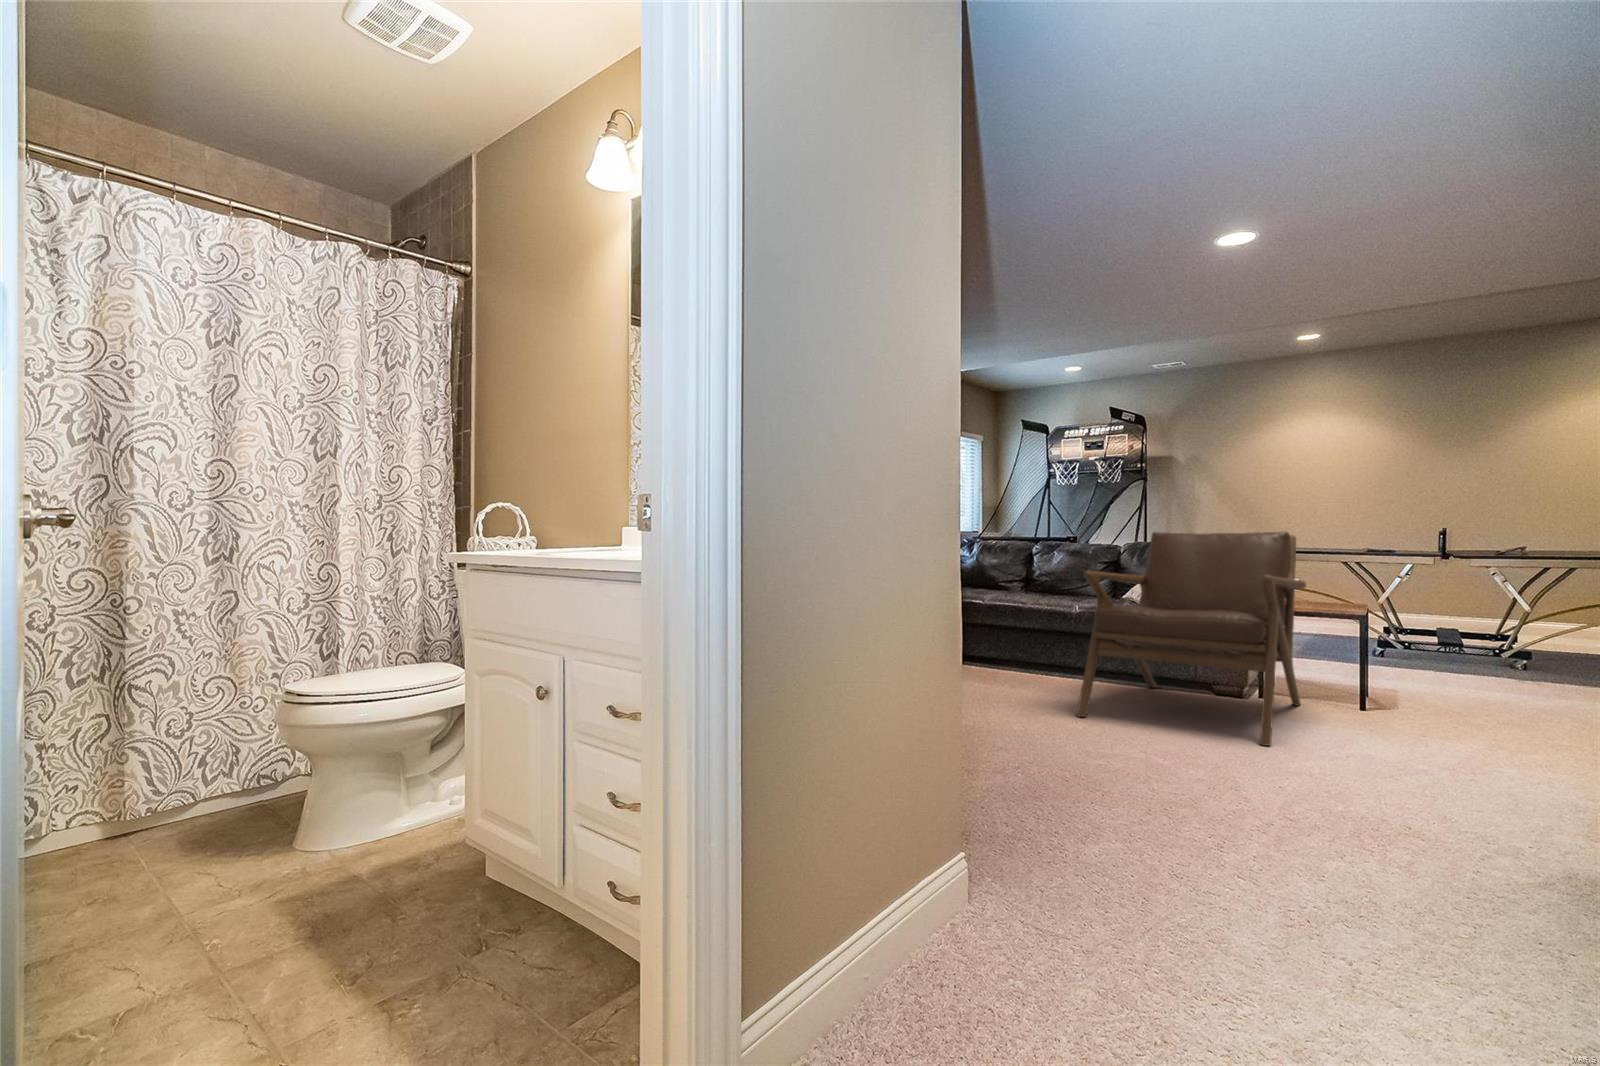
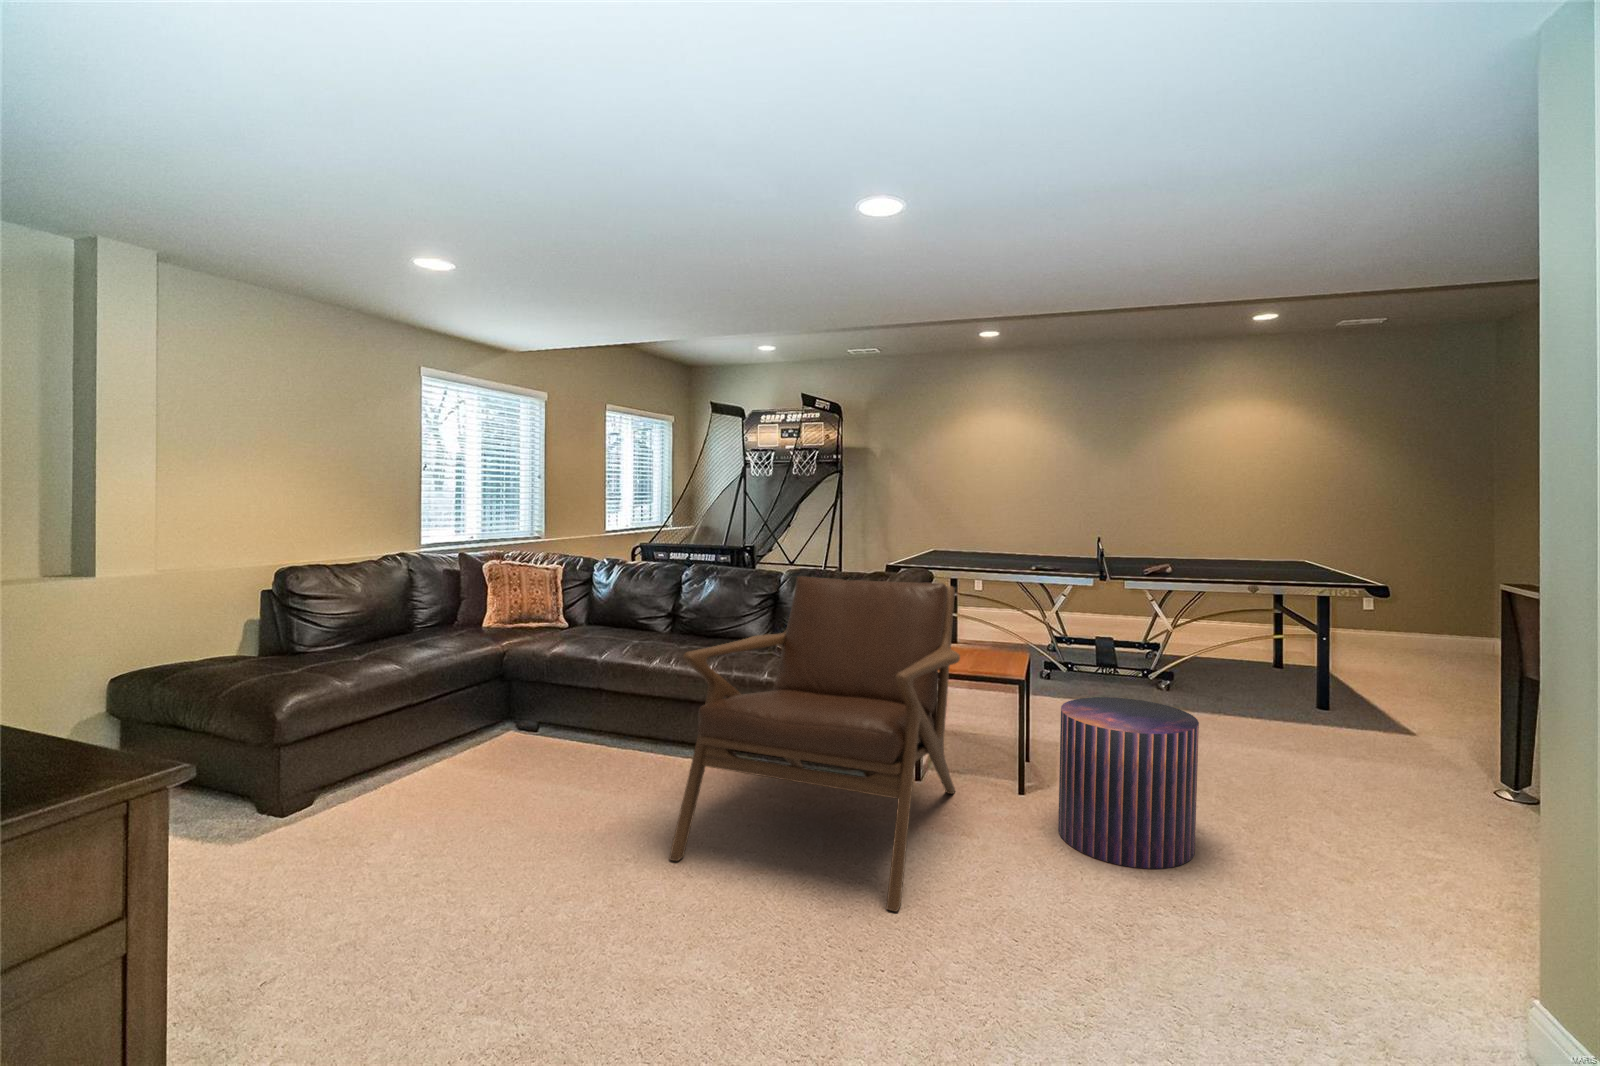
pouf: none [1403,622,1543,747] -> present [1058,697,1199,869]

